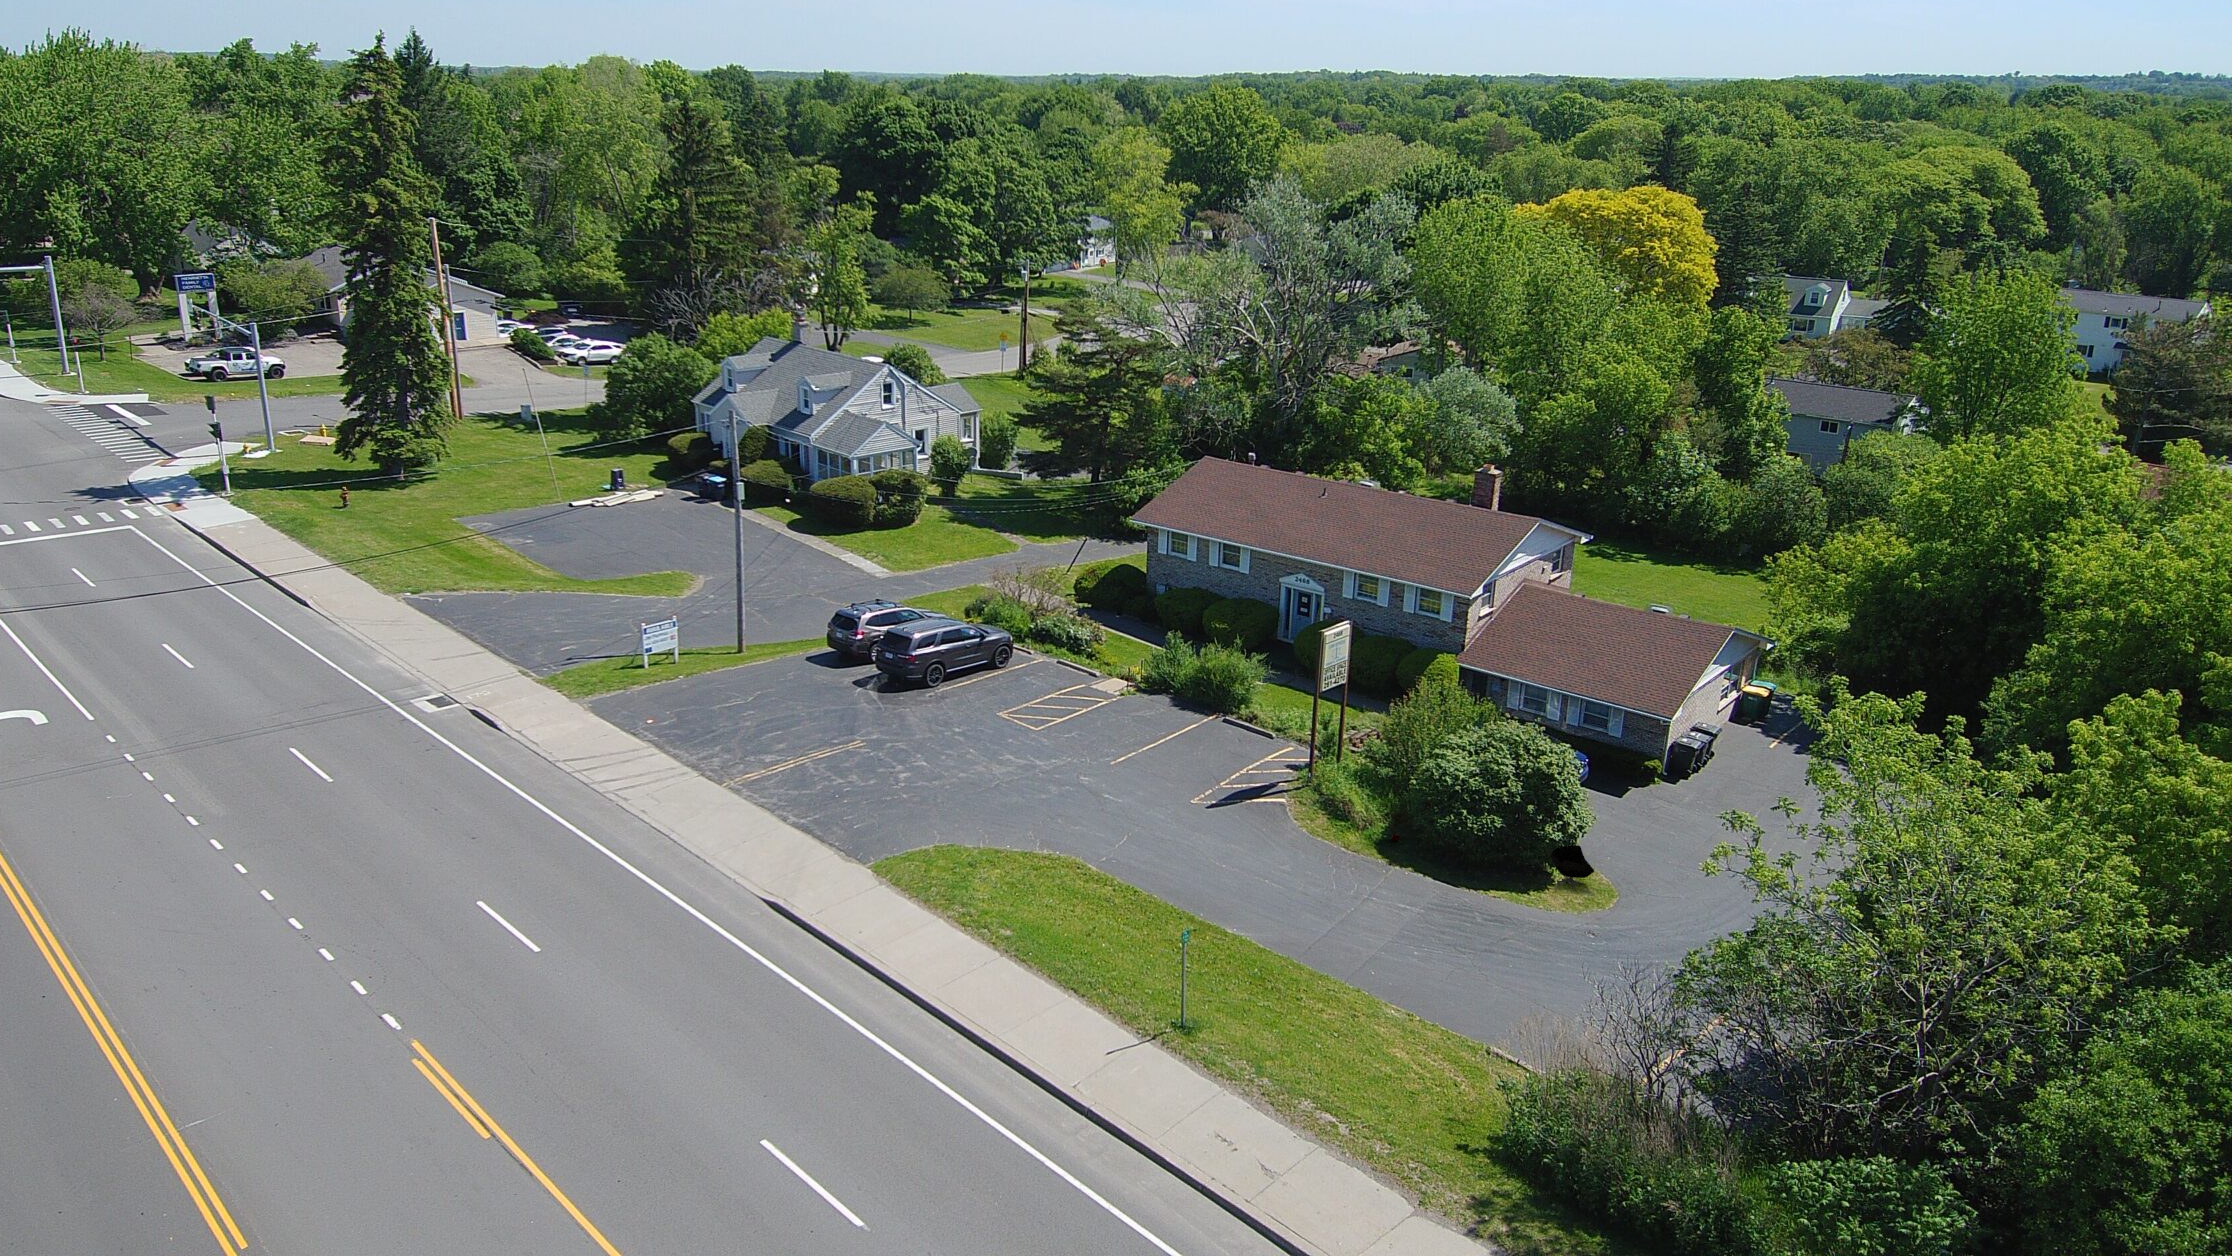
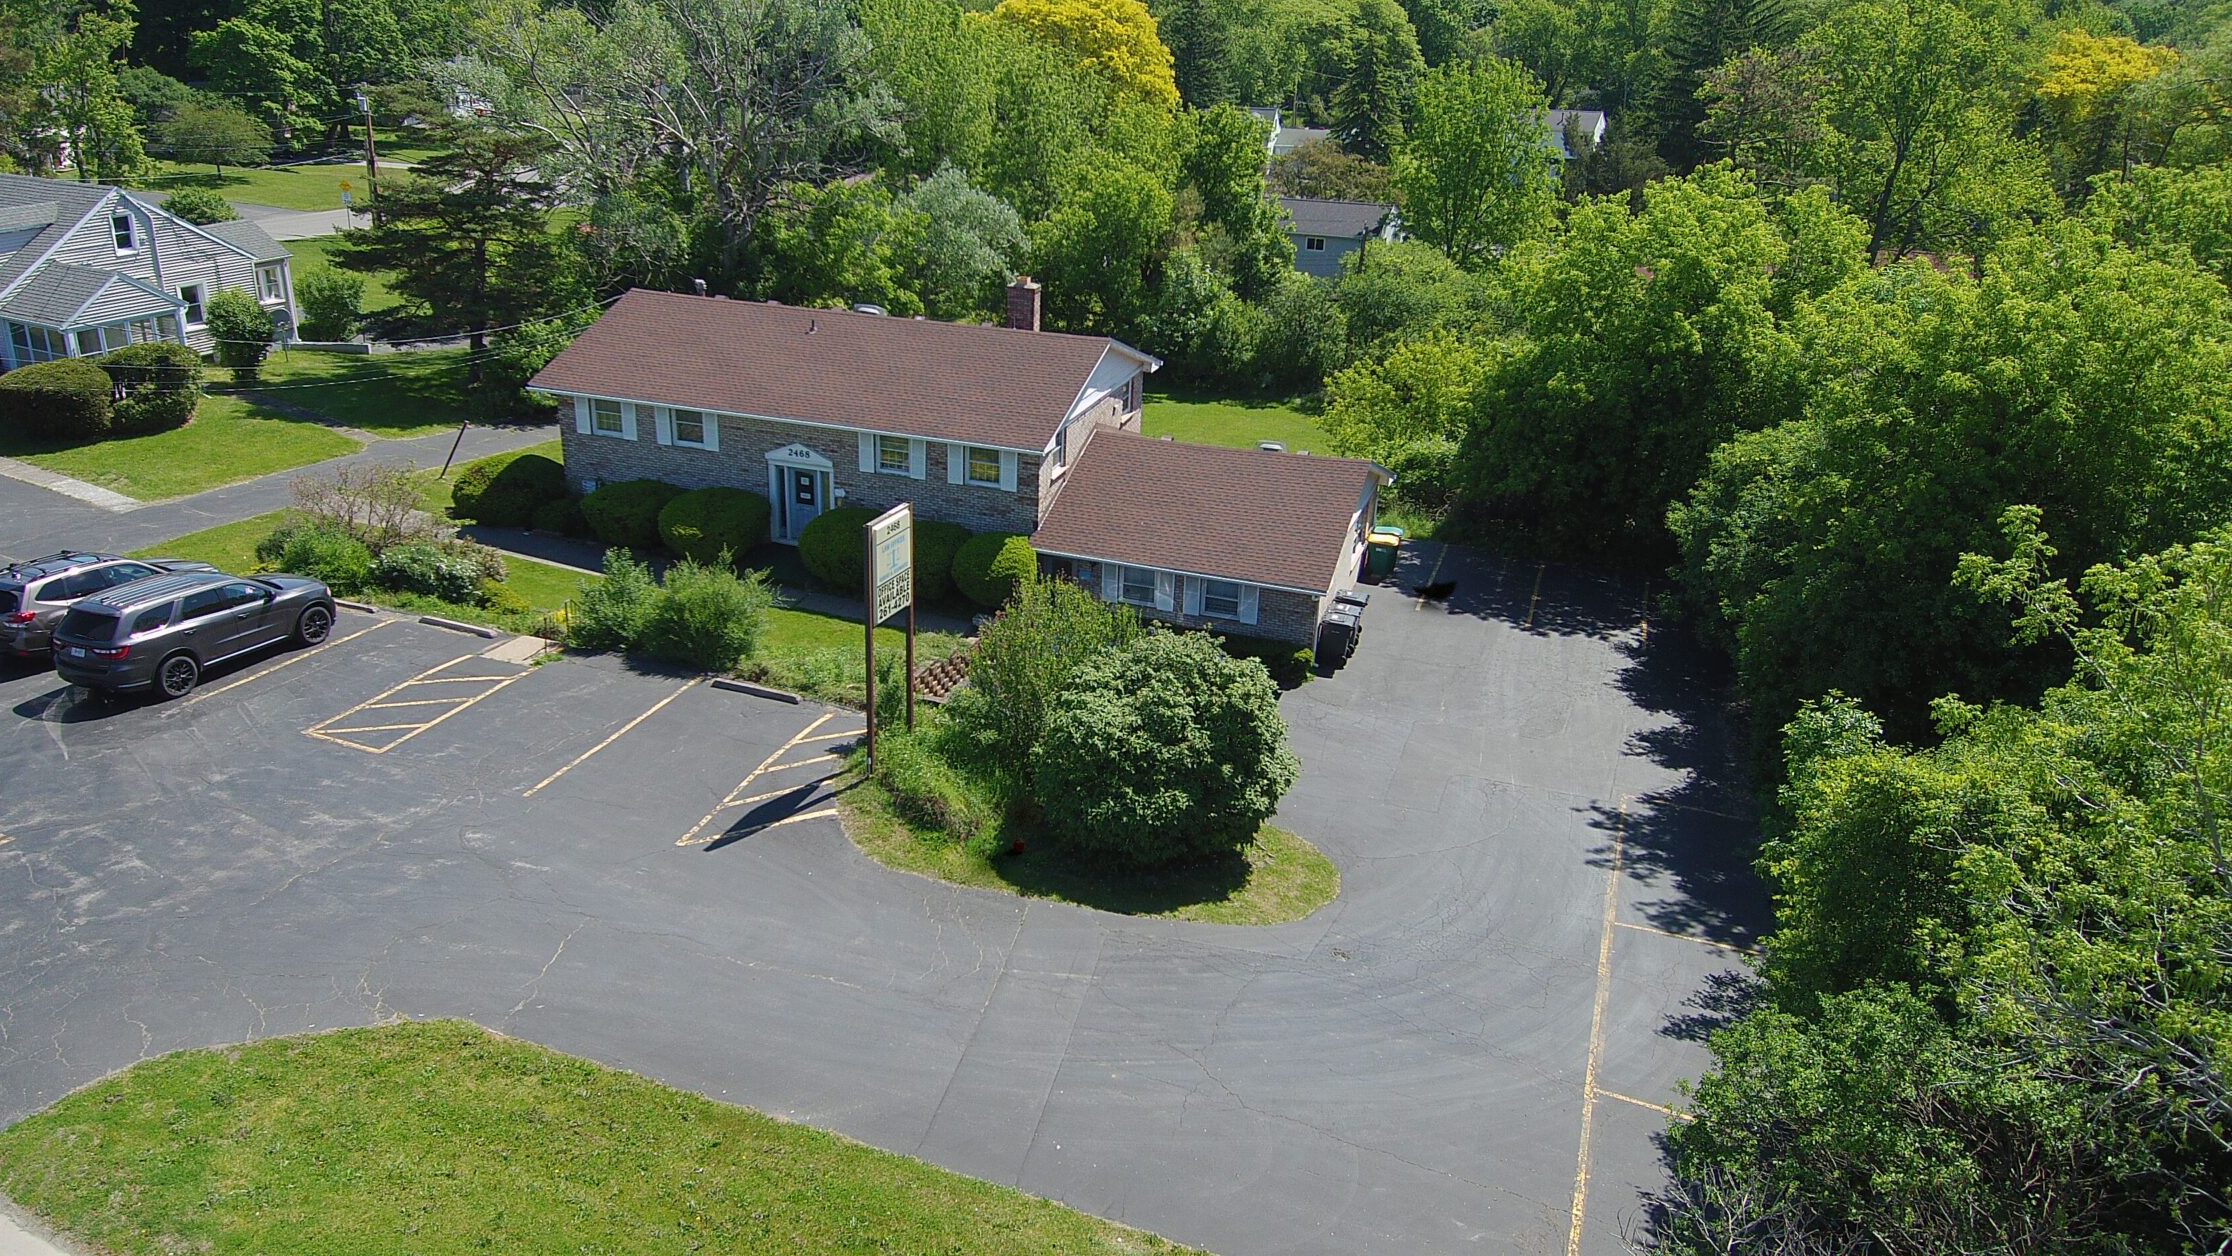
lounge chair: present [1551,845,1594,890] -> present [1413,580,1457,606]

